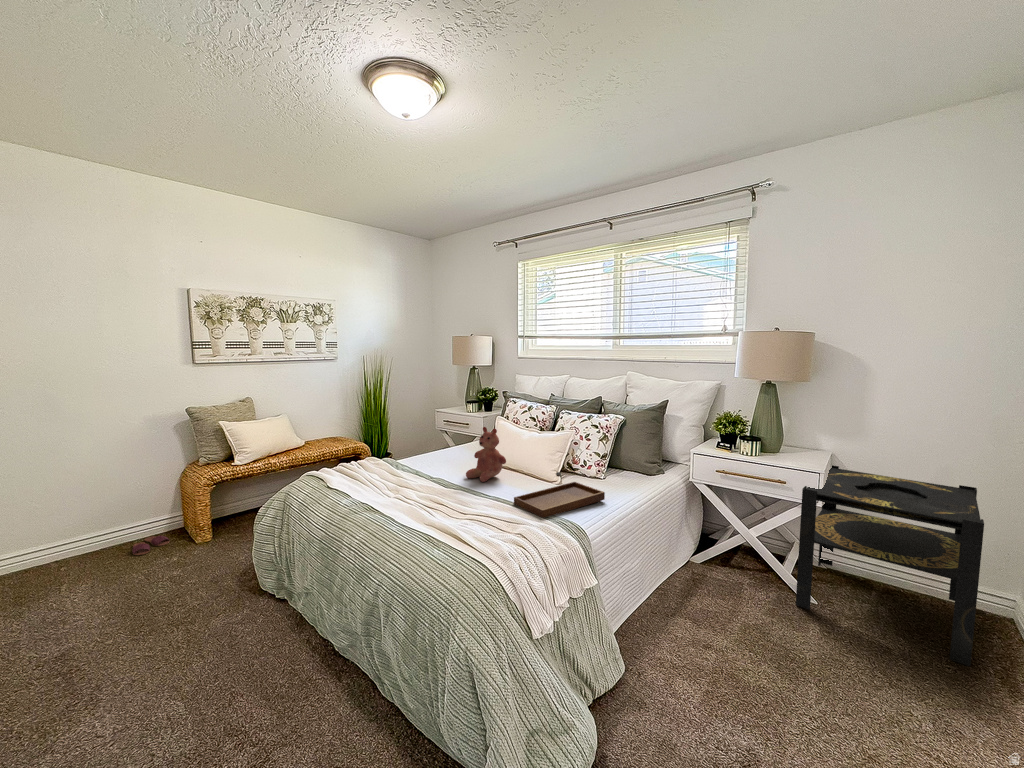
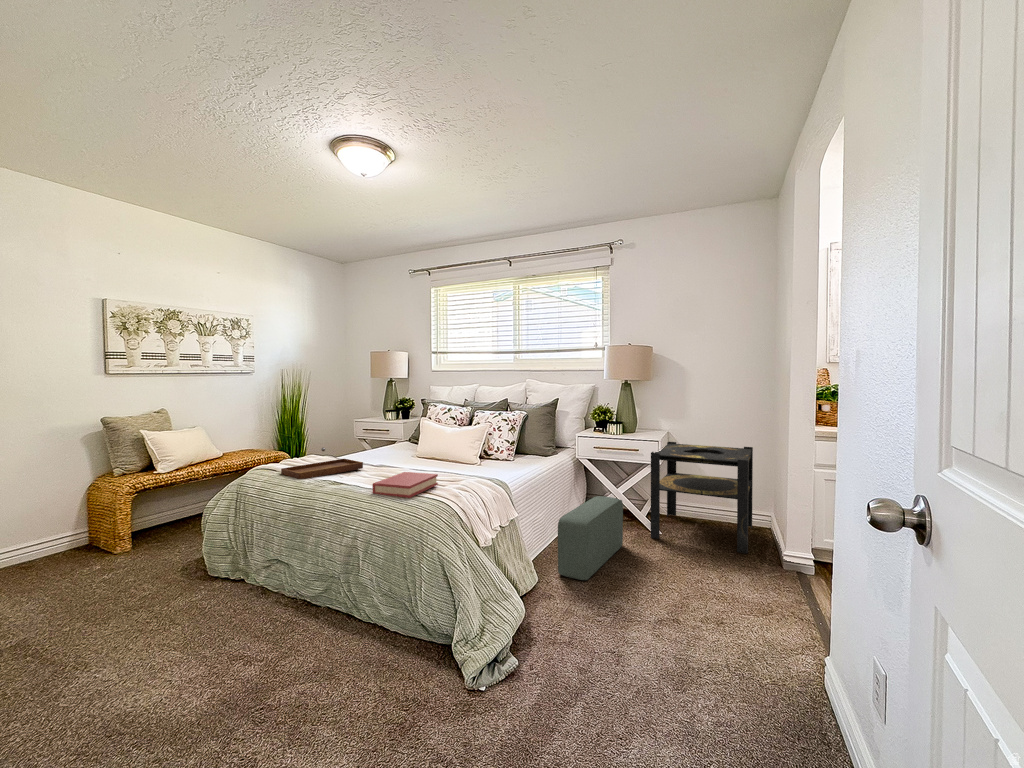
teddy bear: present [466,427,506,482] -> none [403,421,437,465]
tray: present [514,472,605,518] -> present [281,448,363,479]
hardback book: none [398,505,488,557] -> present [372,472,438,498]
slippers: present [132,536,170,555] -> none [40,549,83,567]
pouf: none [654,542,755,682] -> present [558,496,623,580]

